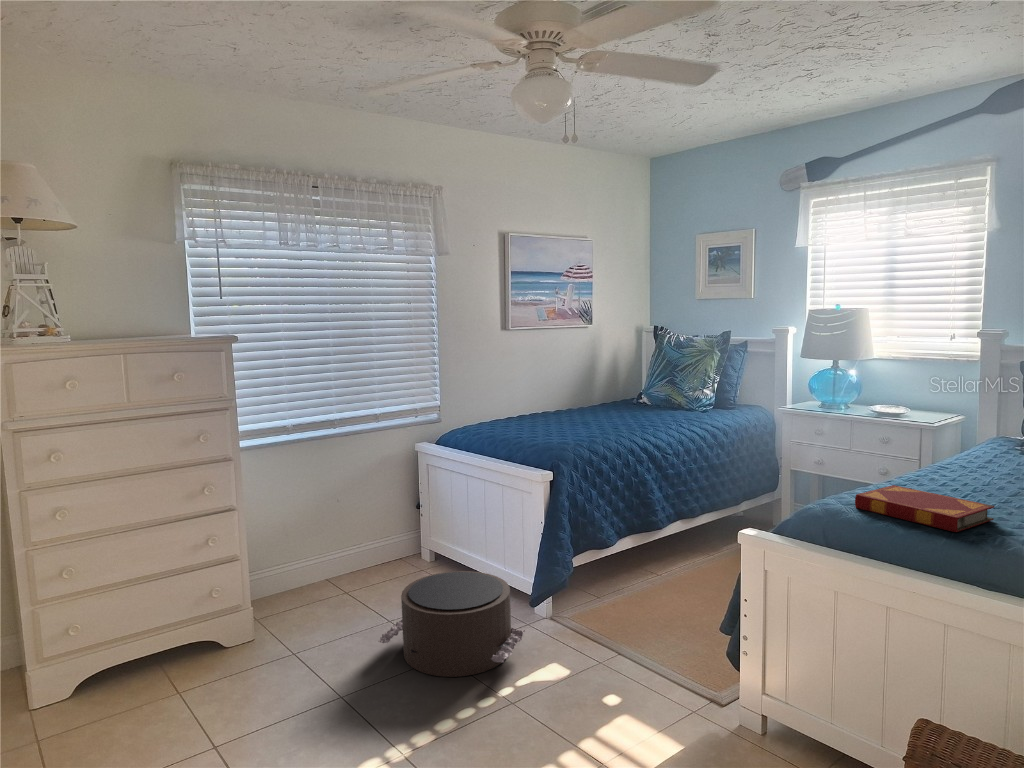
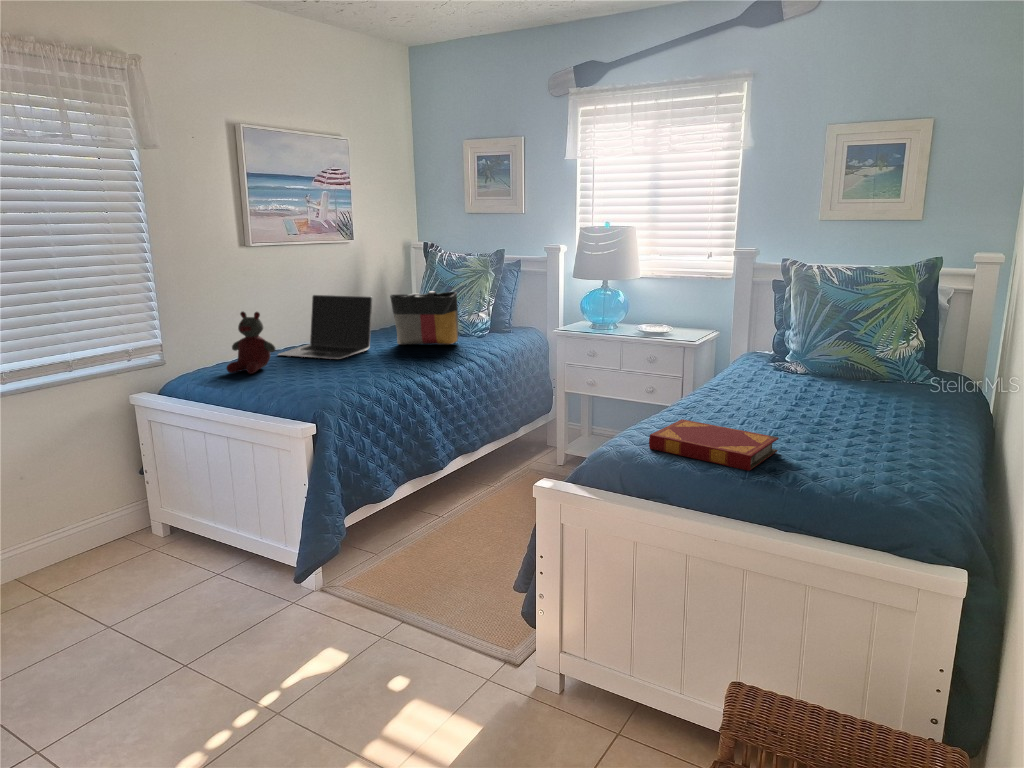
tote bag: none [623,368,684,417] -> present [390,291,458,345]
laptop: none [524,369,607,424] -> present [279,295,372,359]
stuffed bear: none [484,380,524,432] -> present [226,312,276,374]
pouf: present [378,571,525,677] -> none [96,550,291,690]

